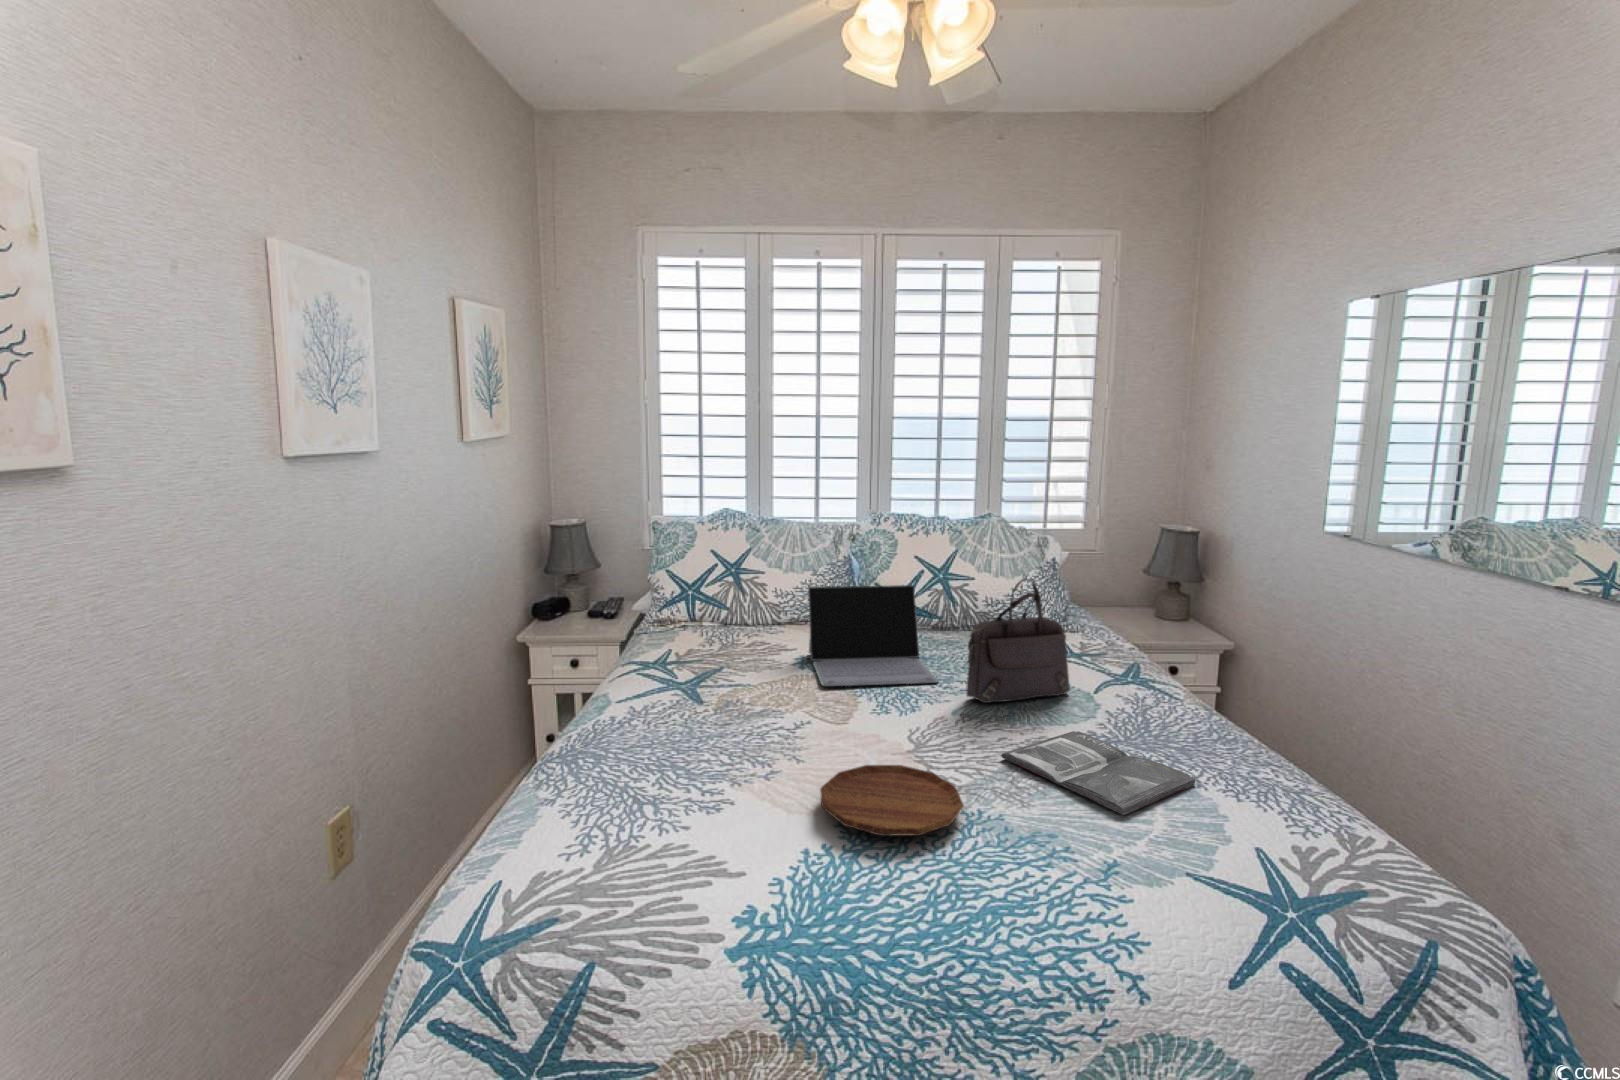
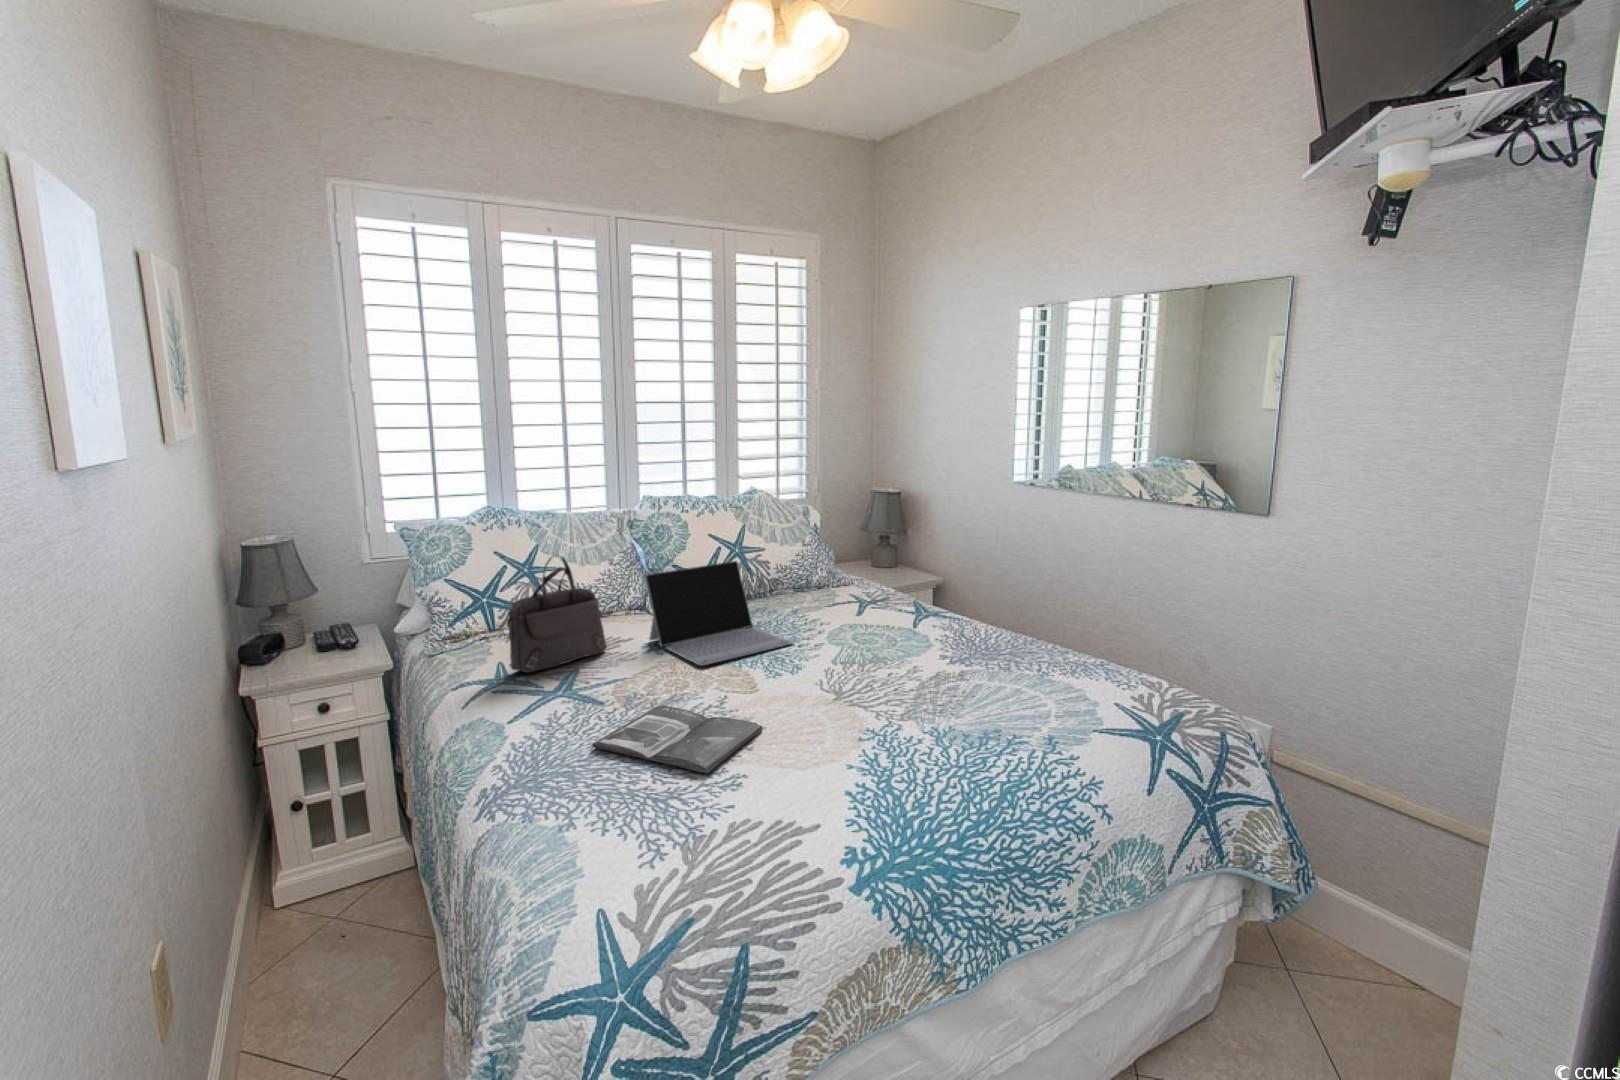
handbag: present [966,579,1070,703] -> present [507,556,607,673]
magazine: present [1001,731,1196,815] -> present [592,705,762,773]
tray: present [820,765,964,836] -> none [812,710,936,766]

